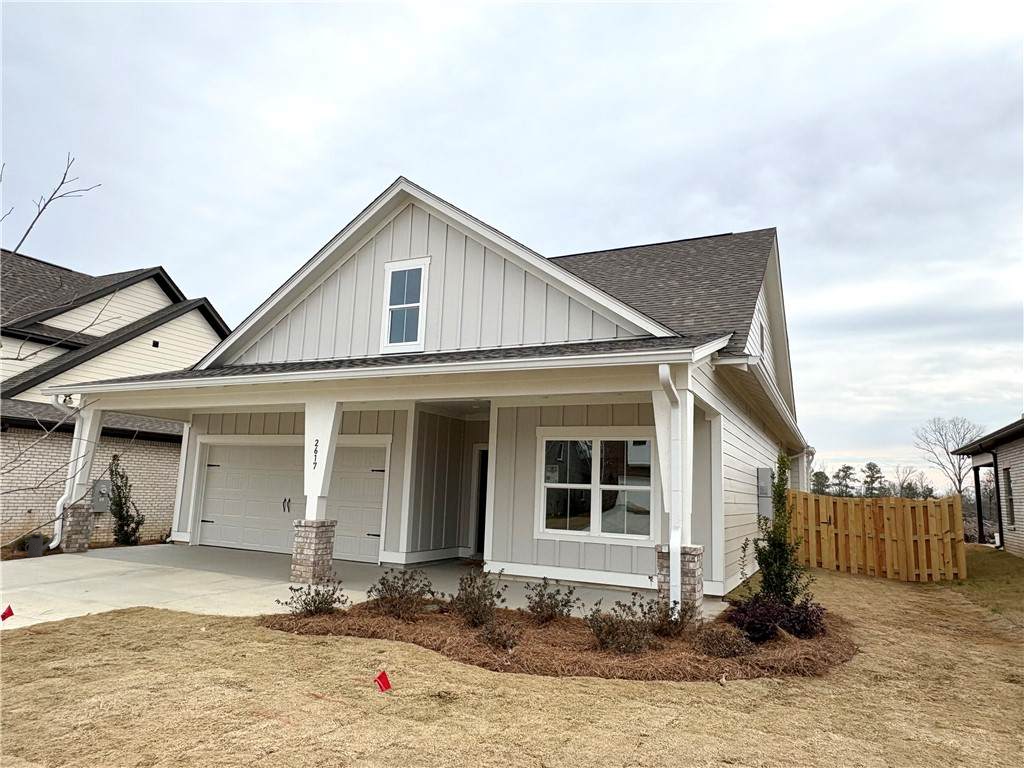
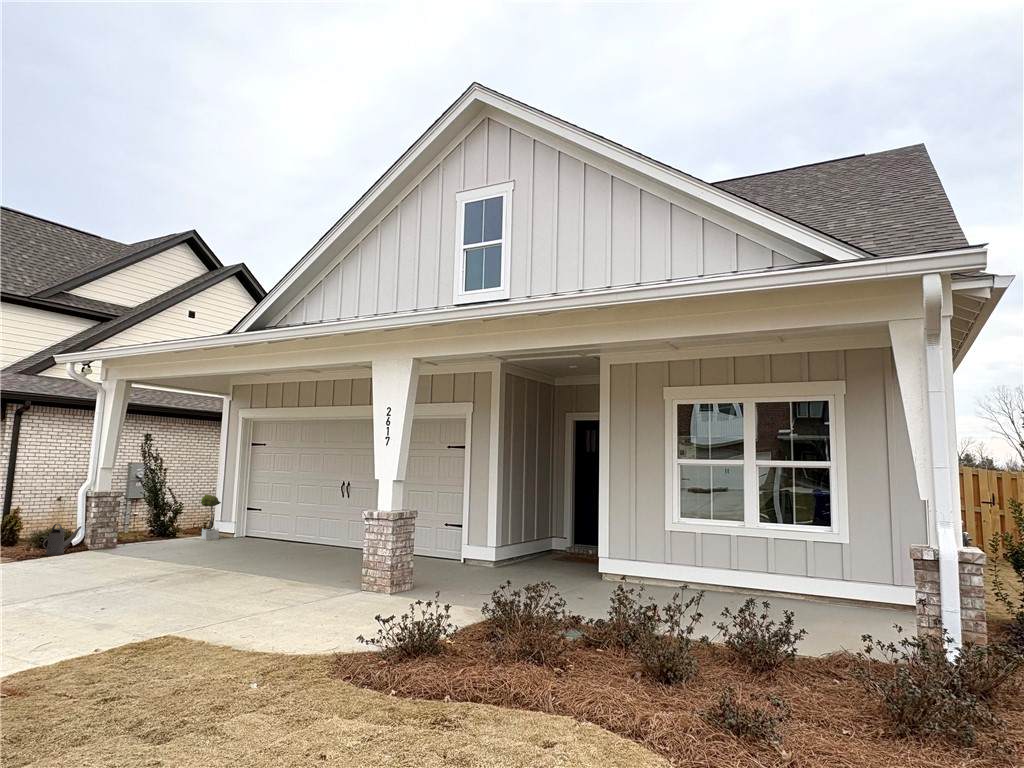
potted tree: none [161,507,179,548] -> present [201,494,221,540]

